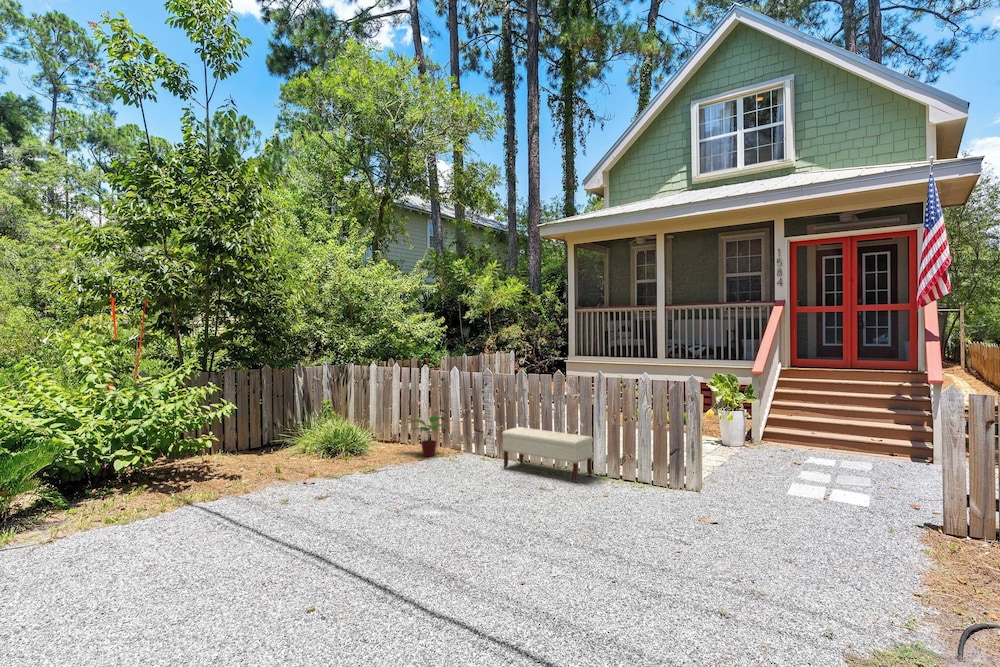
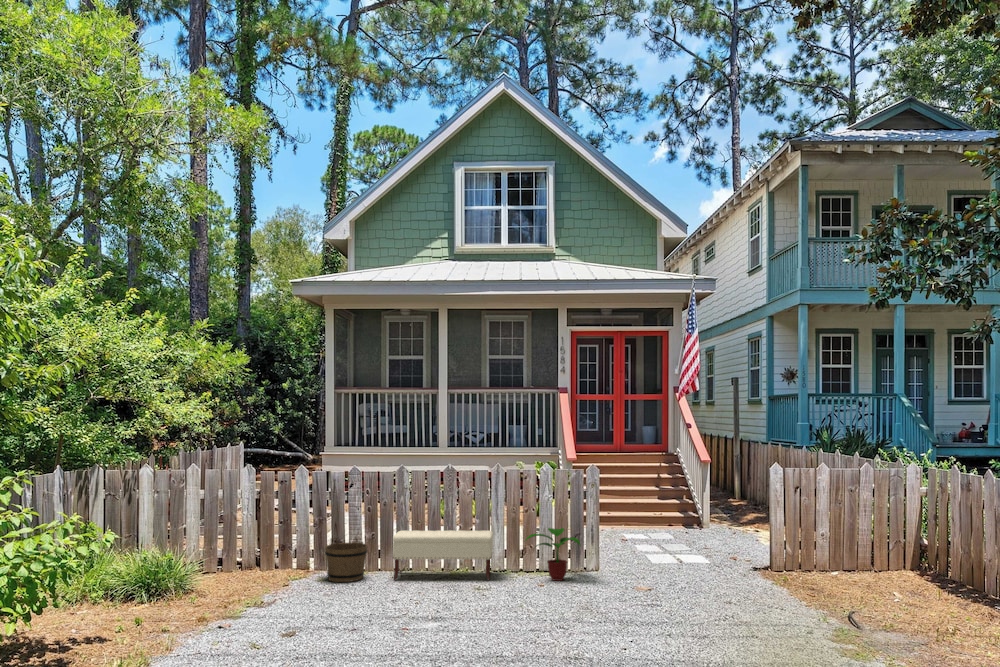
potted plant: present [407,416,446,457] -> present [526,528,580,581]
bucket: none [459,427,493,464] -> present [325,538,367,582]

